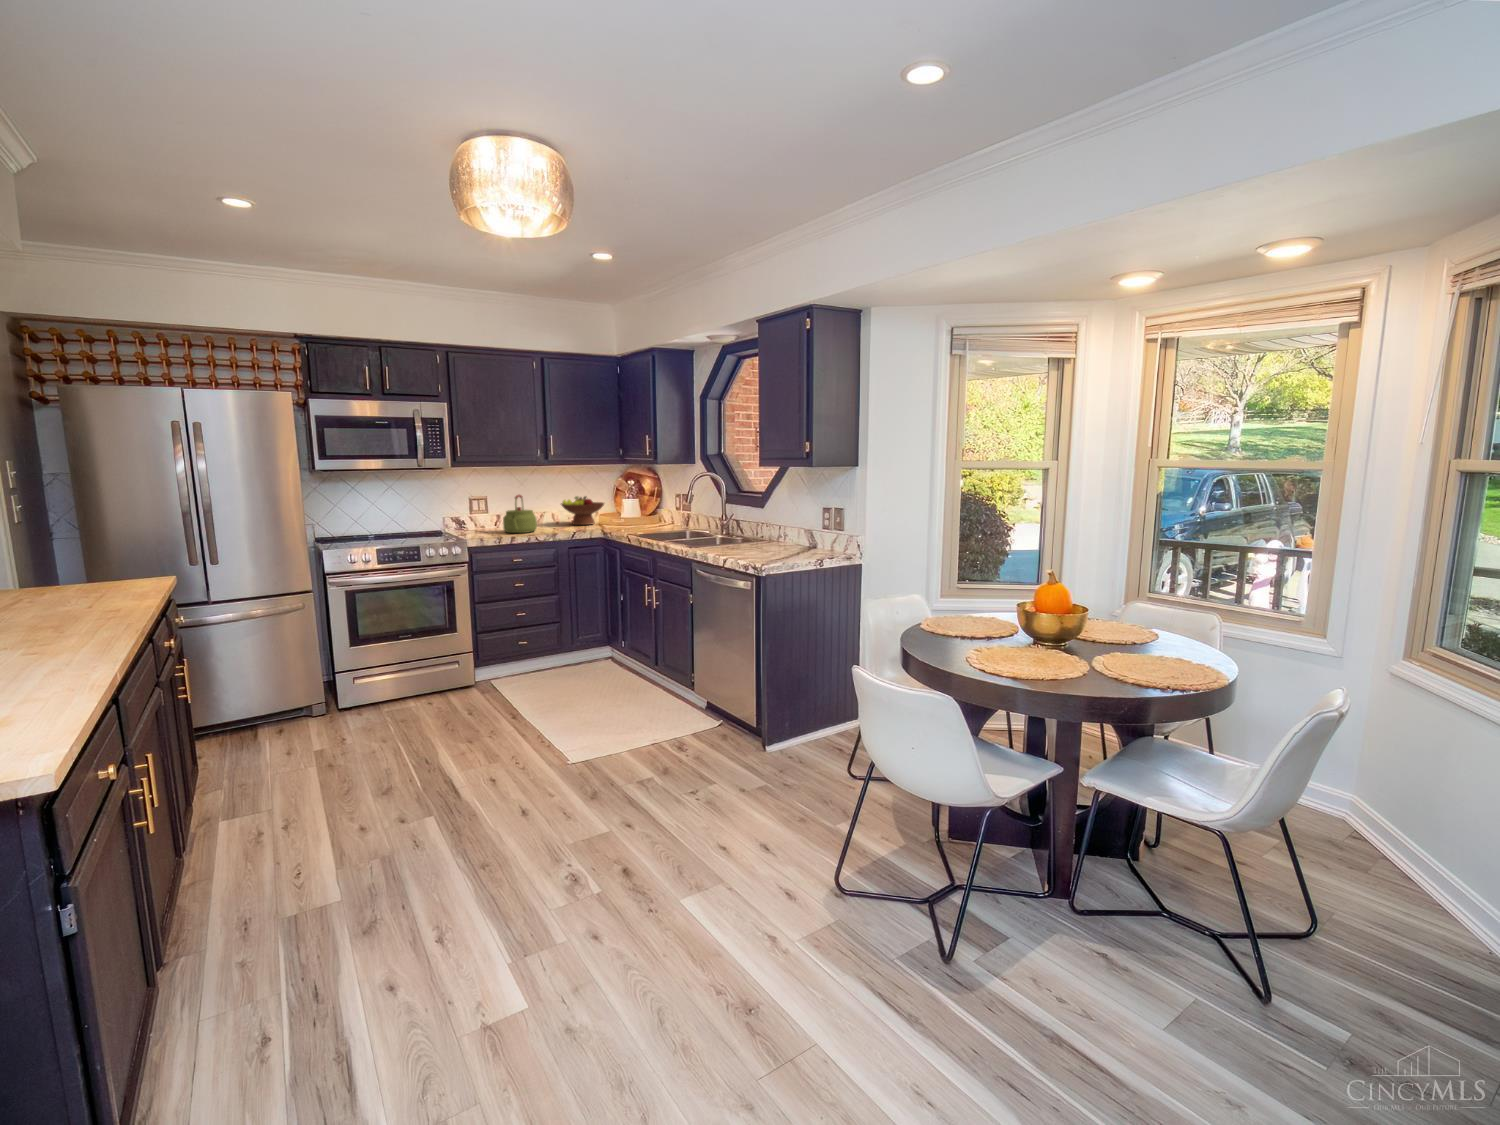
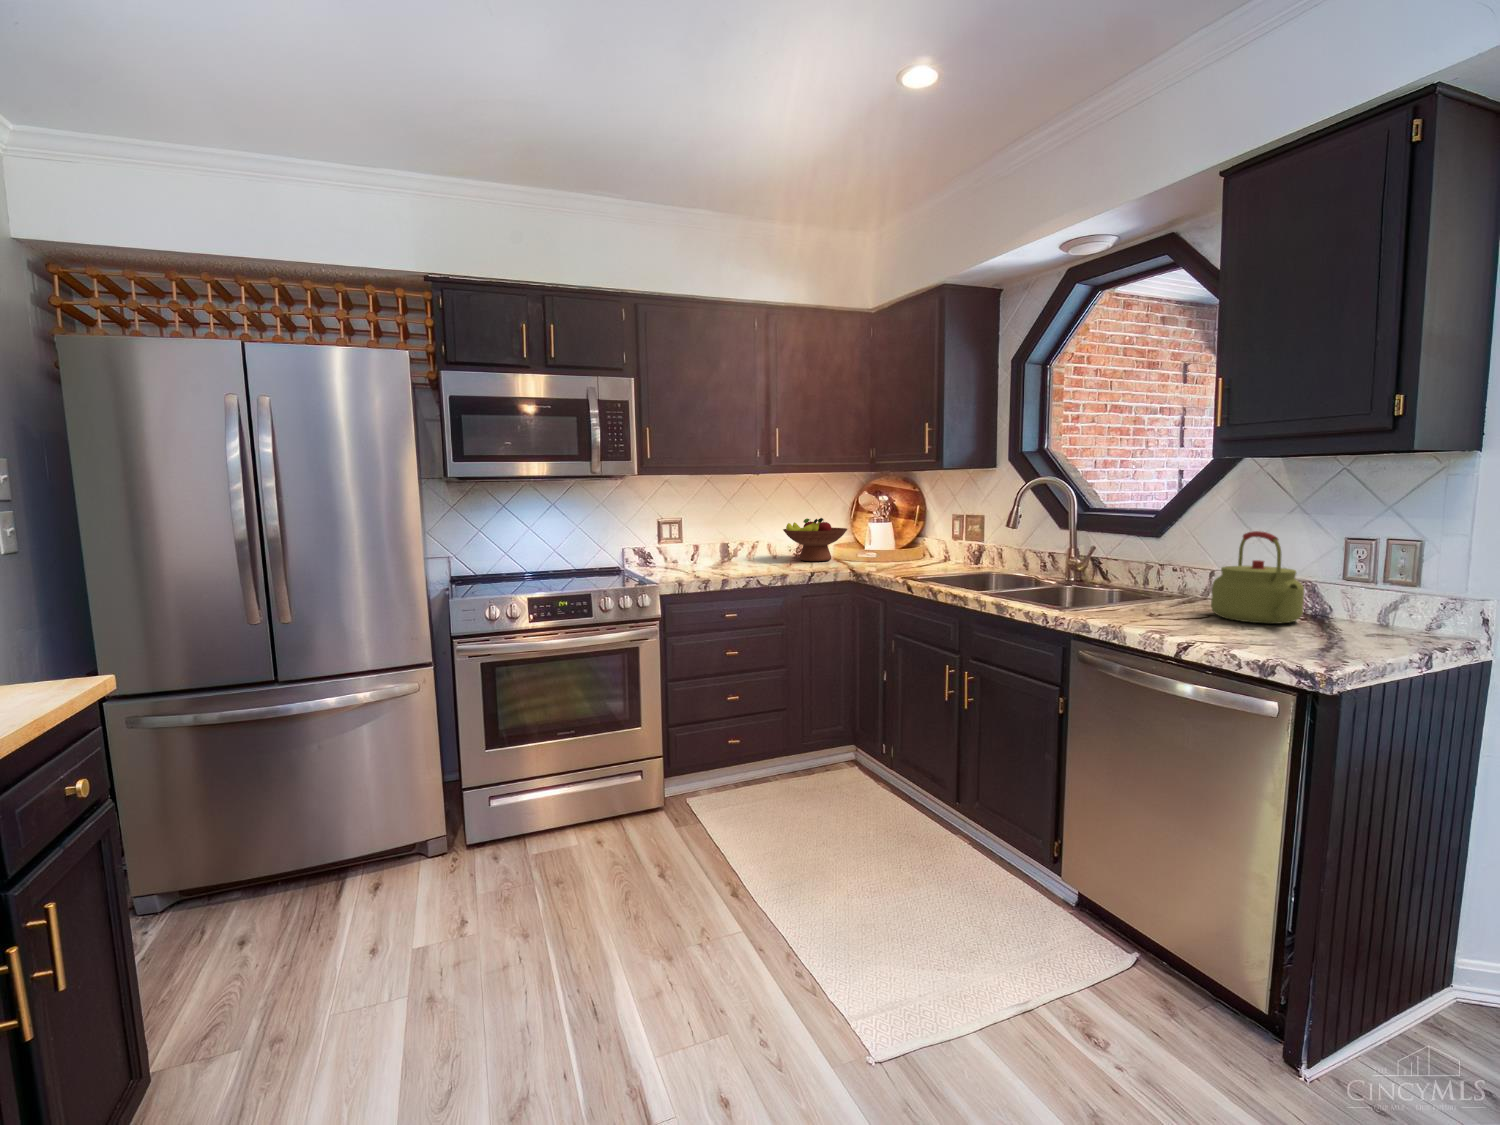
kettle: present [503,495,537,533] -> present [1211,531,1304,624]

